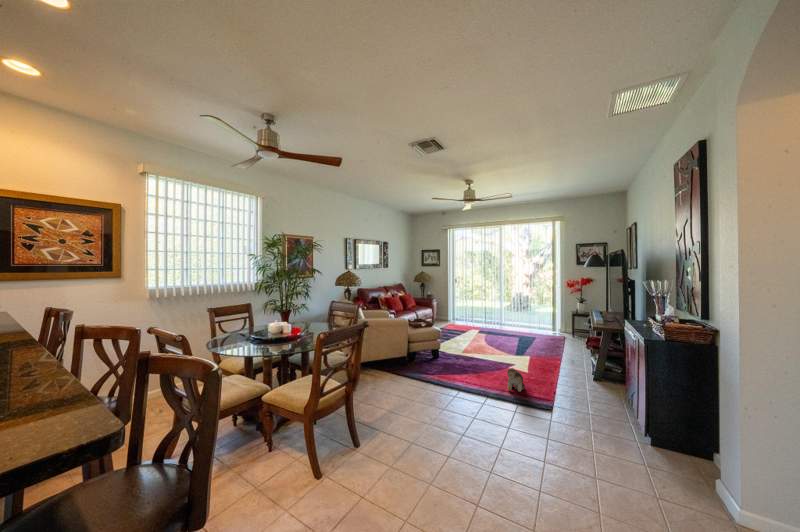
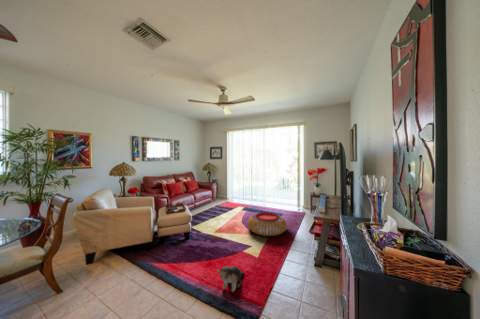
pouf: none [499,331,549,356] -> present [248,212,287,236]

